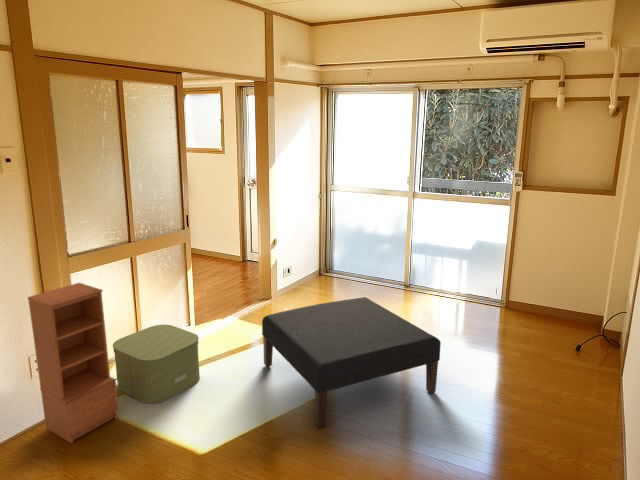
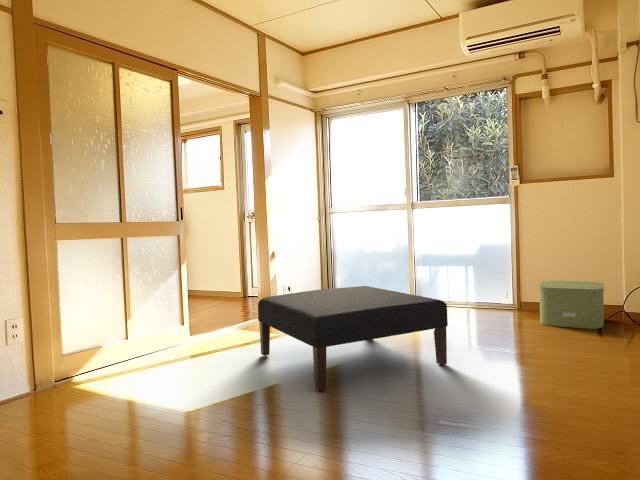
bookcase: present [28,283,118,443] -> none [10,248,100,413]
storage box: present [113,325,200,404] -> present [539,281,604,329]

